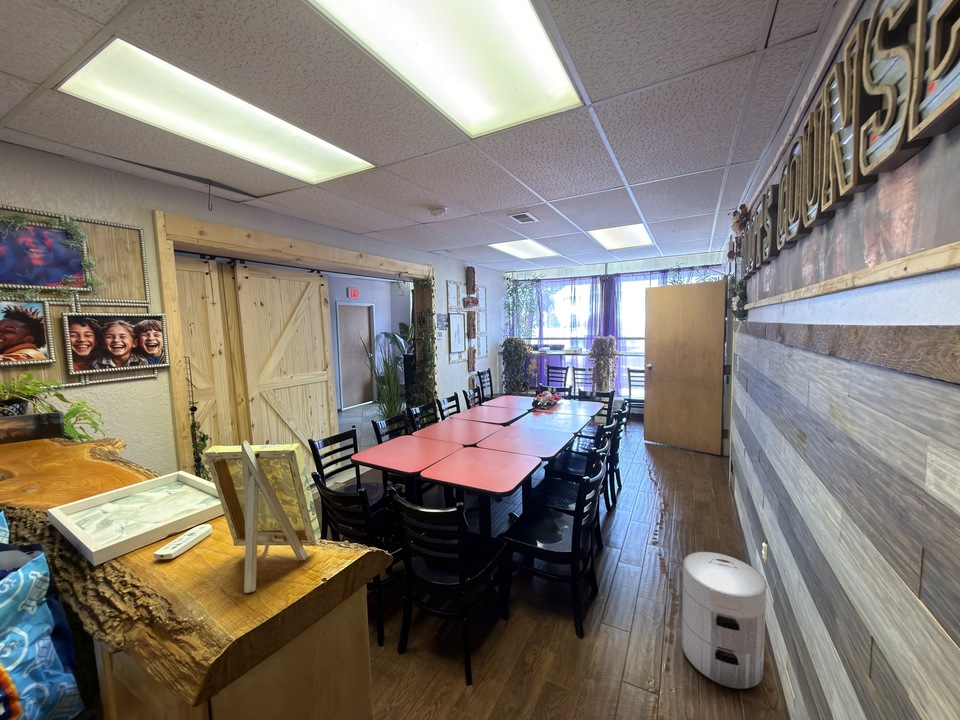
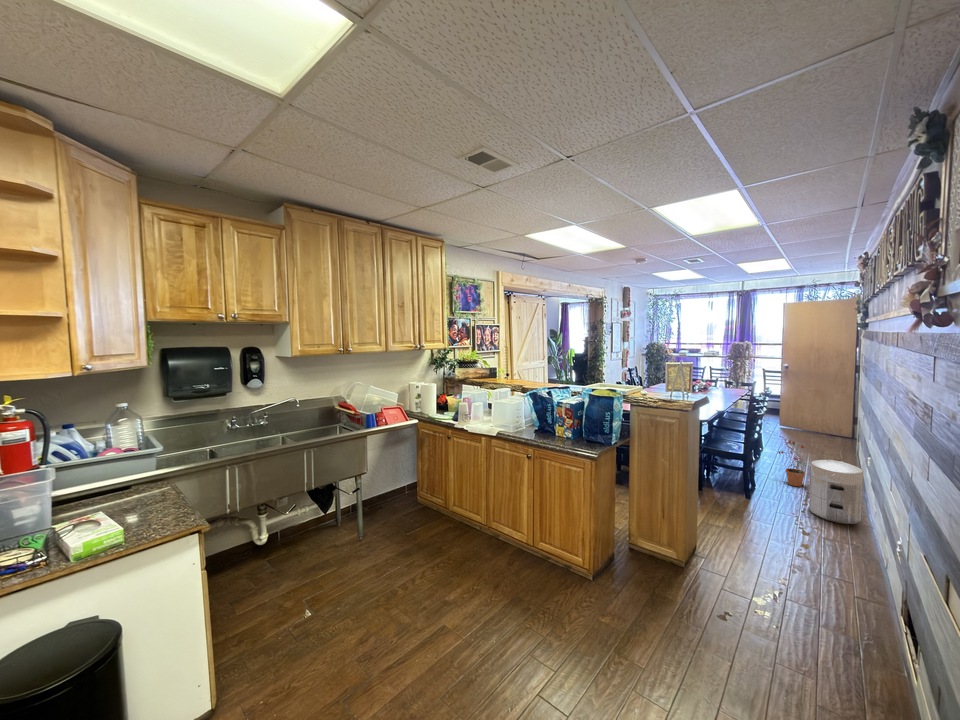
potted plant: none [636,496,677,573] -> present [779,440,806,486]

